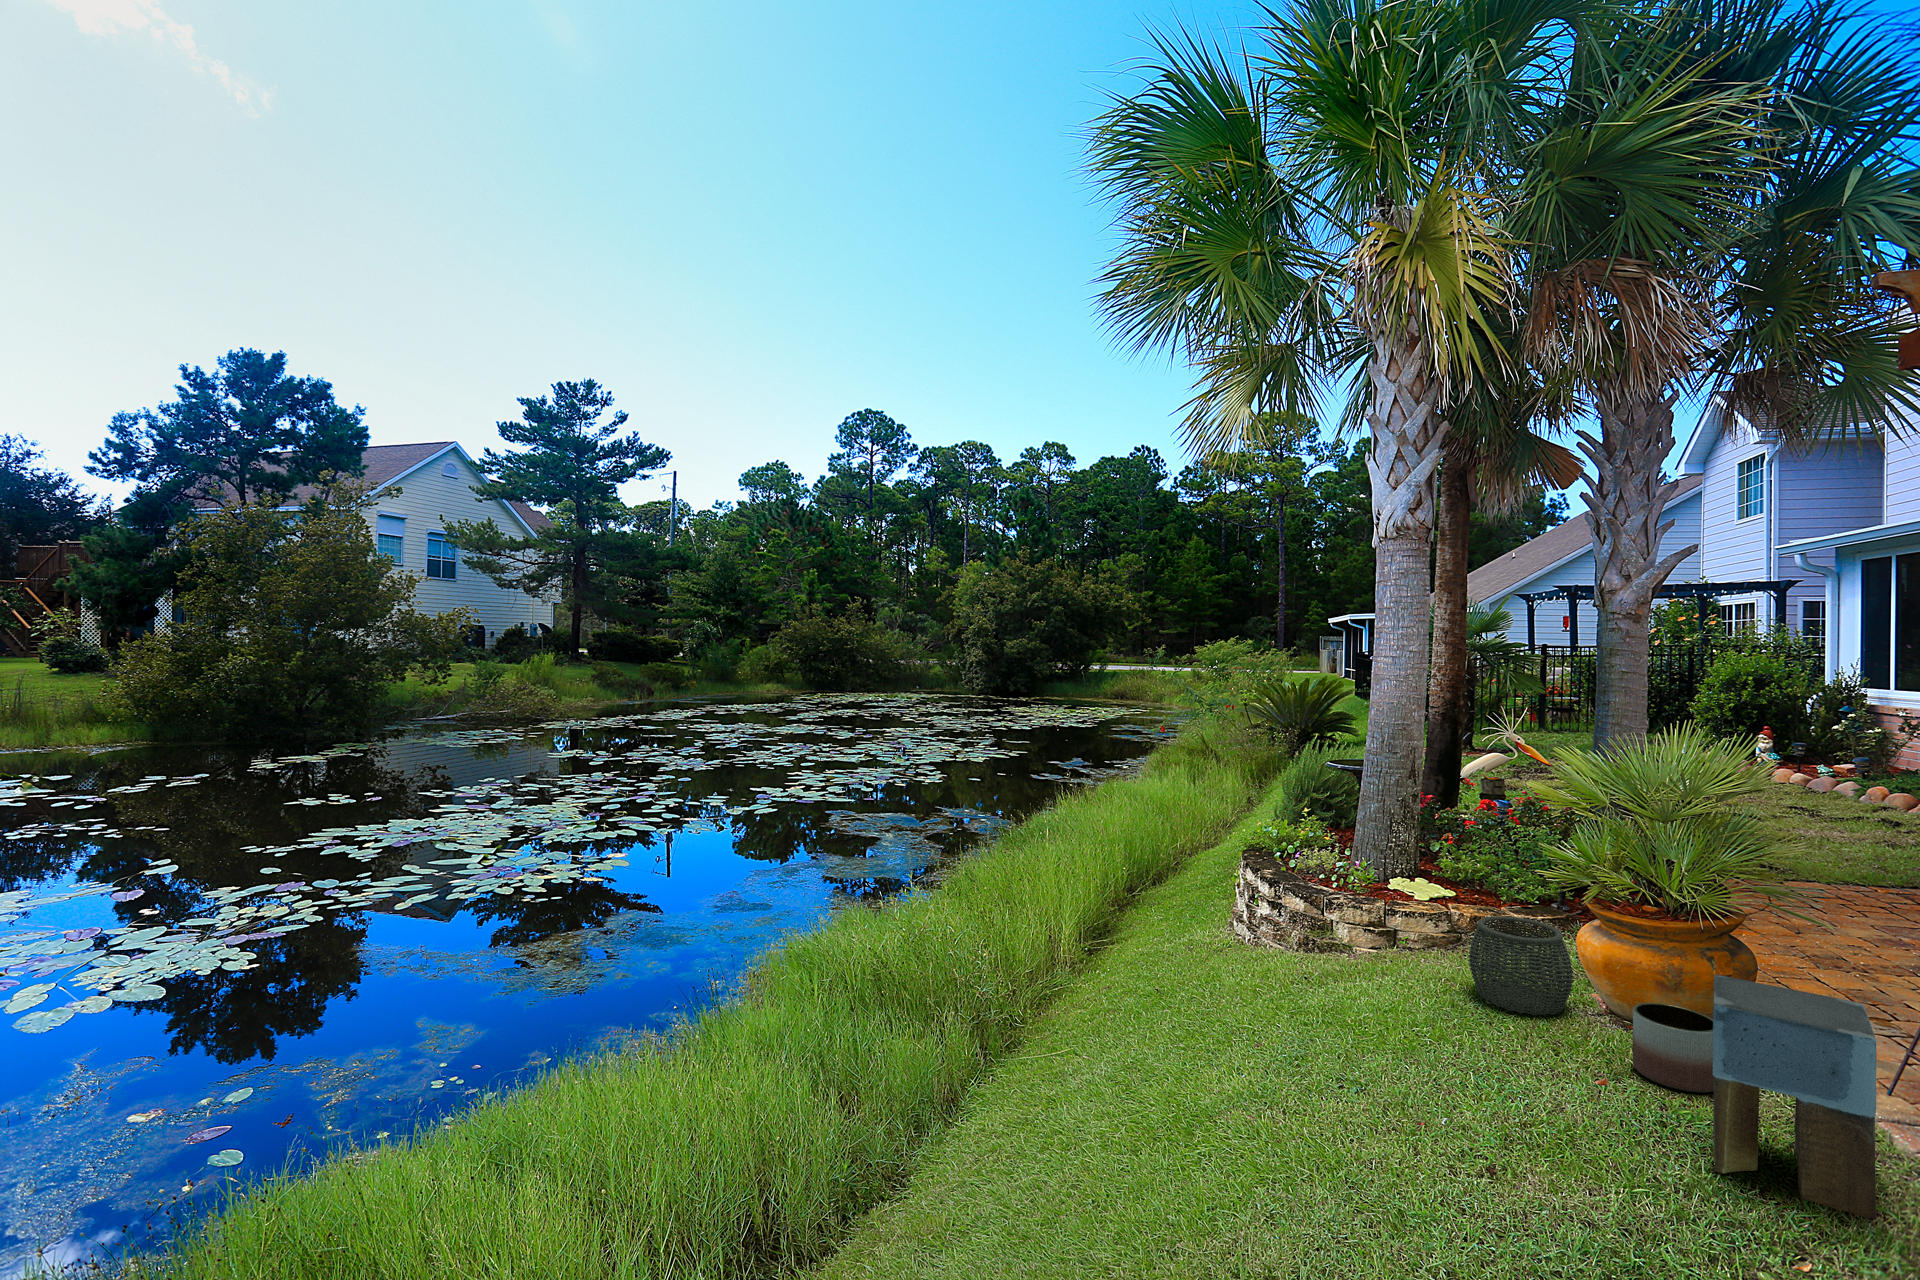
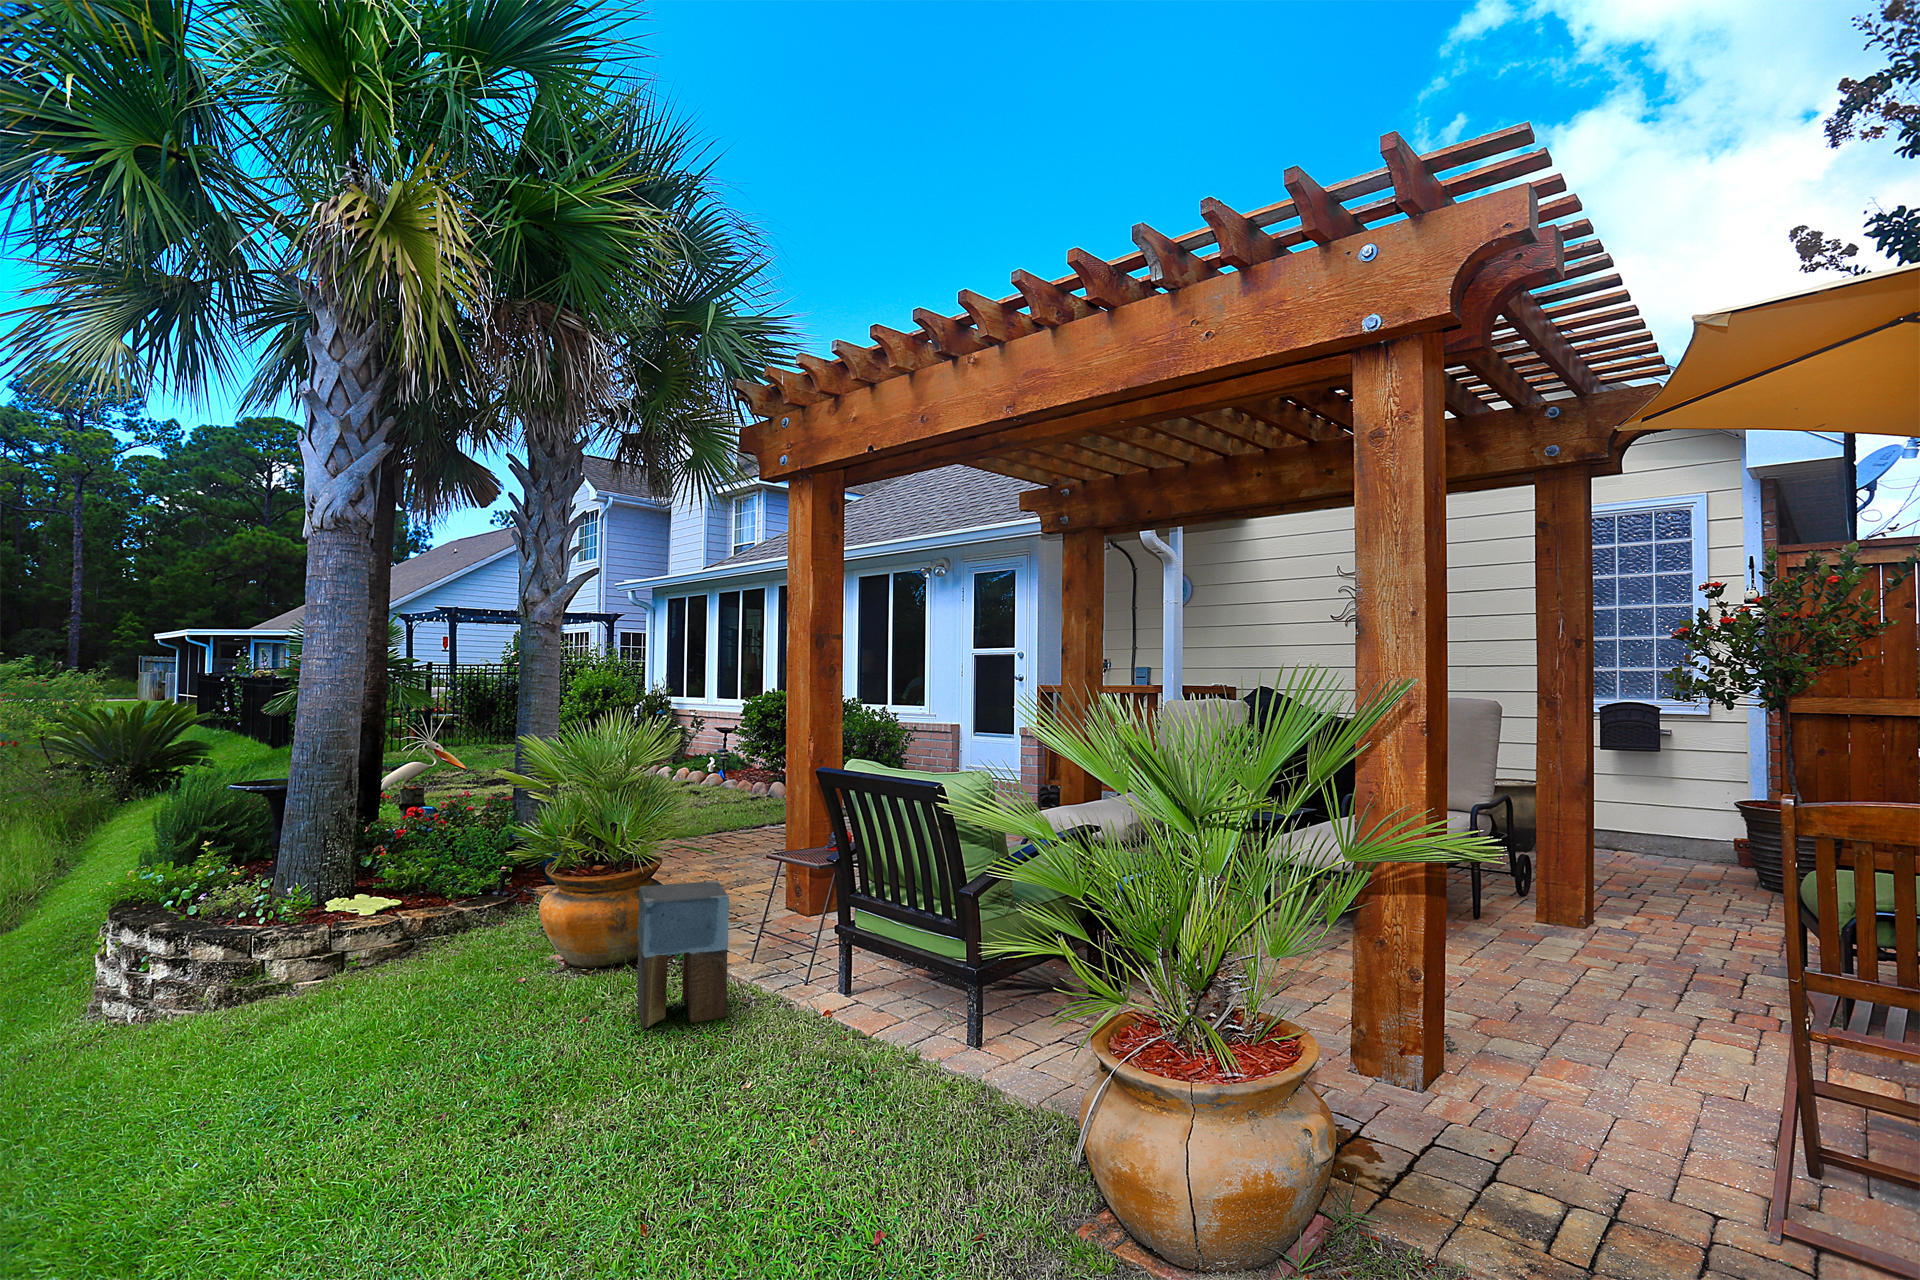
woven basket: present [1468,916,1574,1016] -> none [435,895,527,983]
planter: present [1633,1003,1714,1093] -> none [578,928,635,992]

